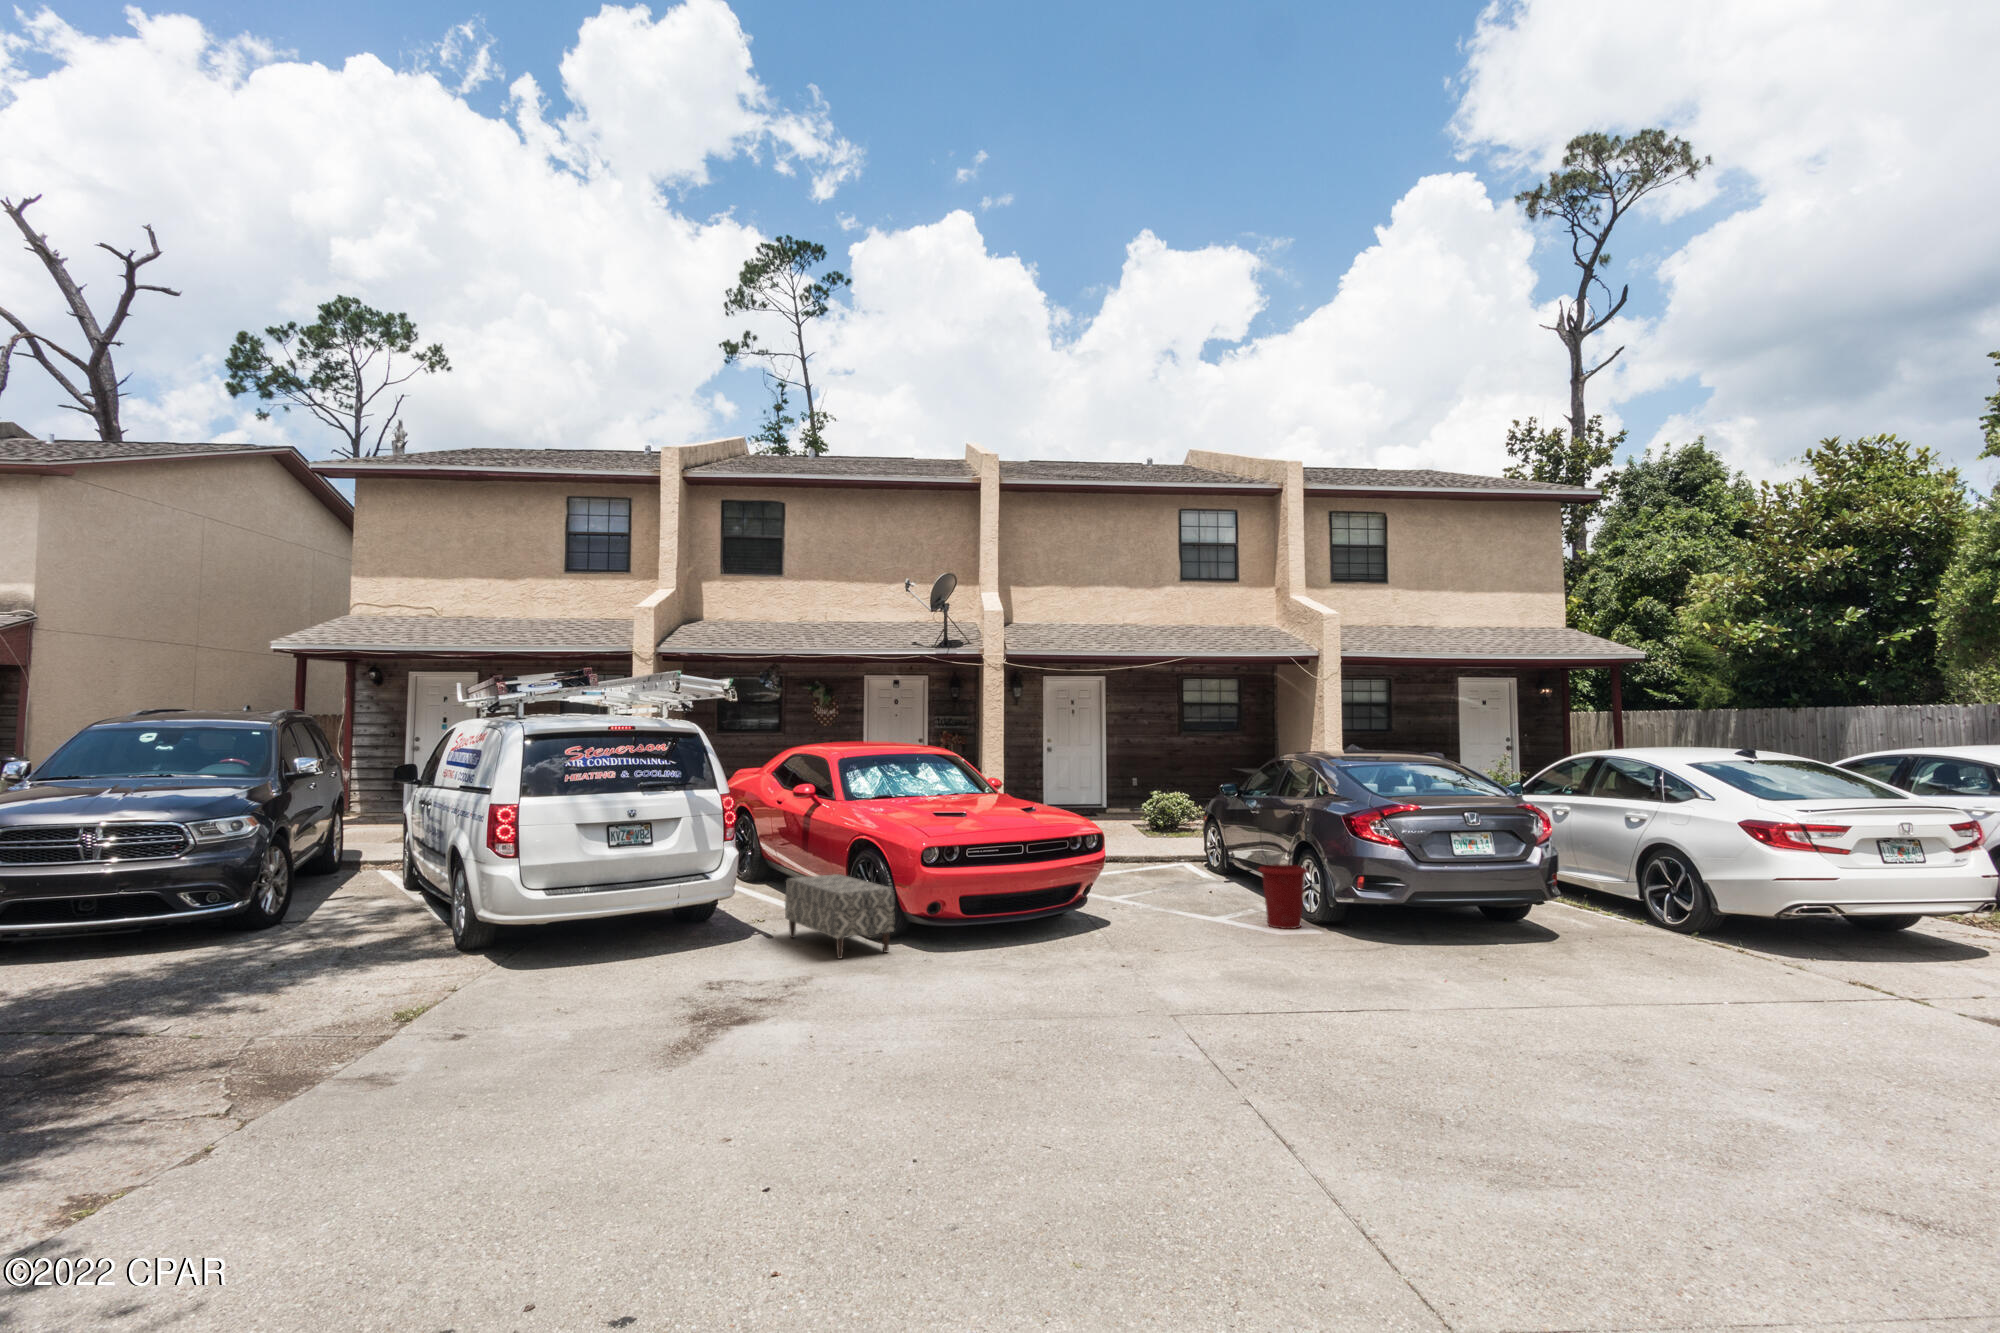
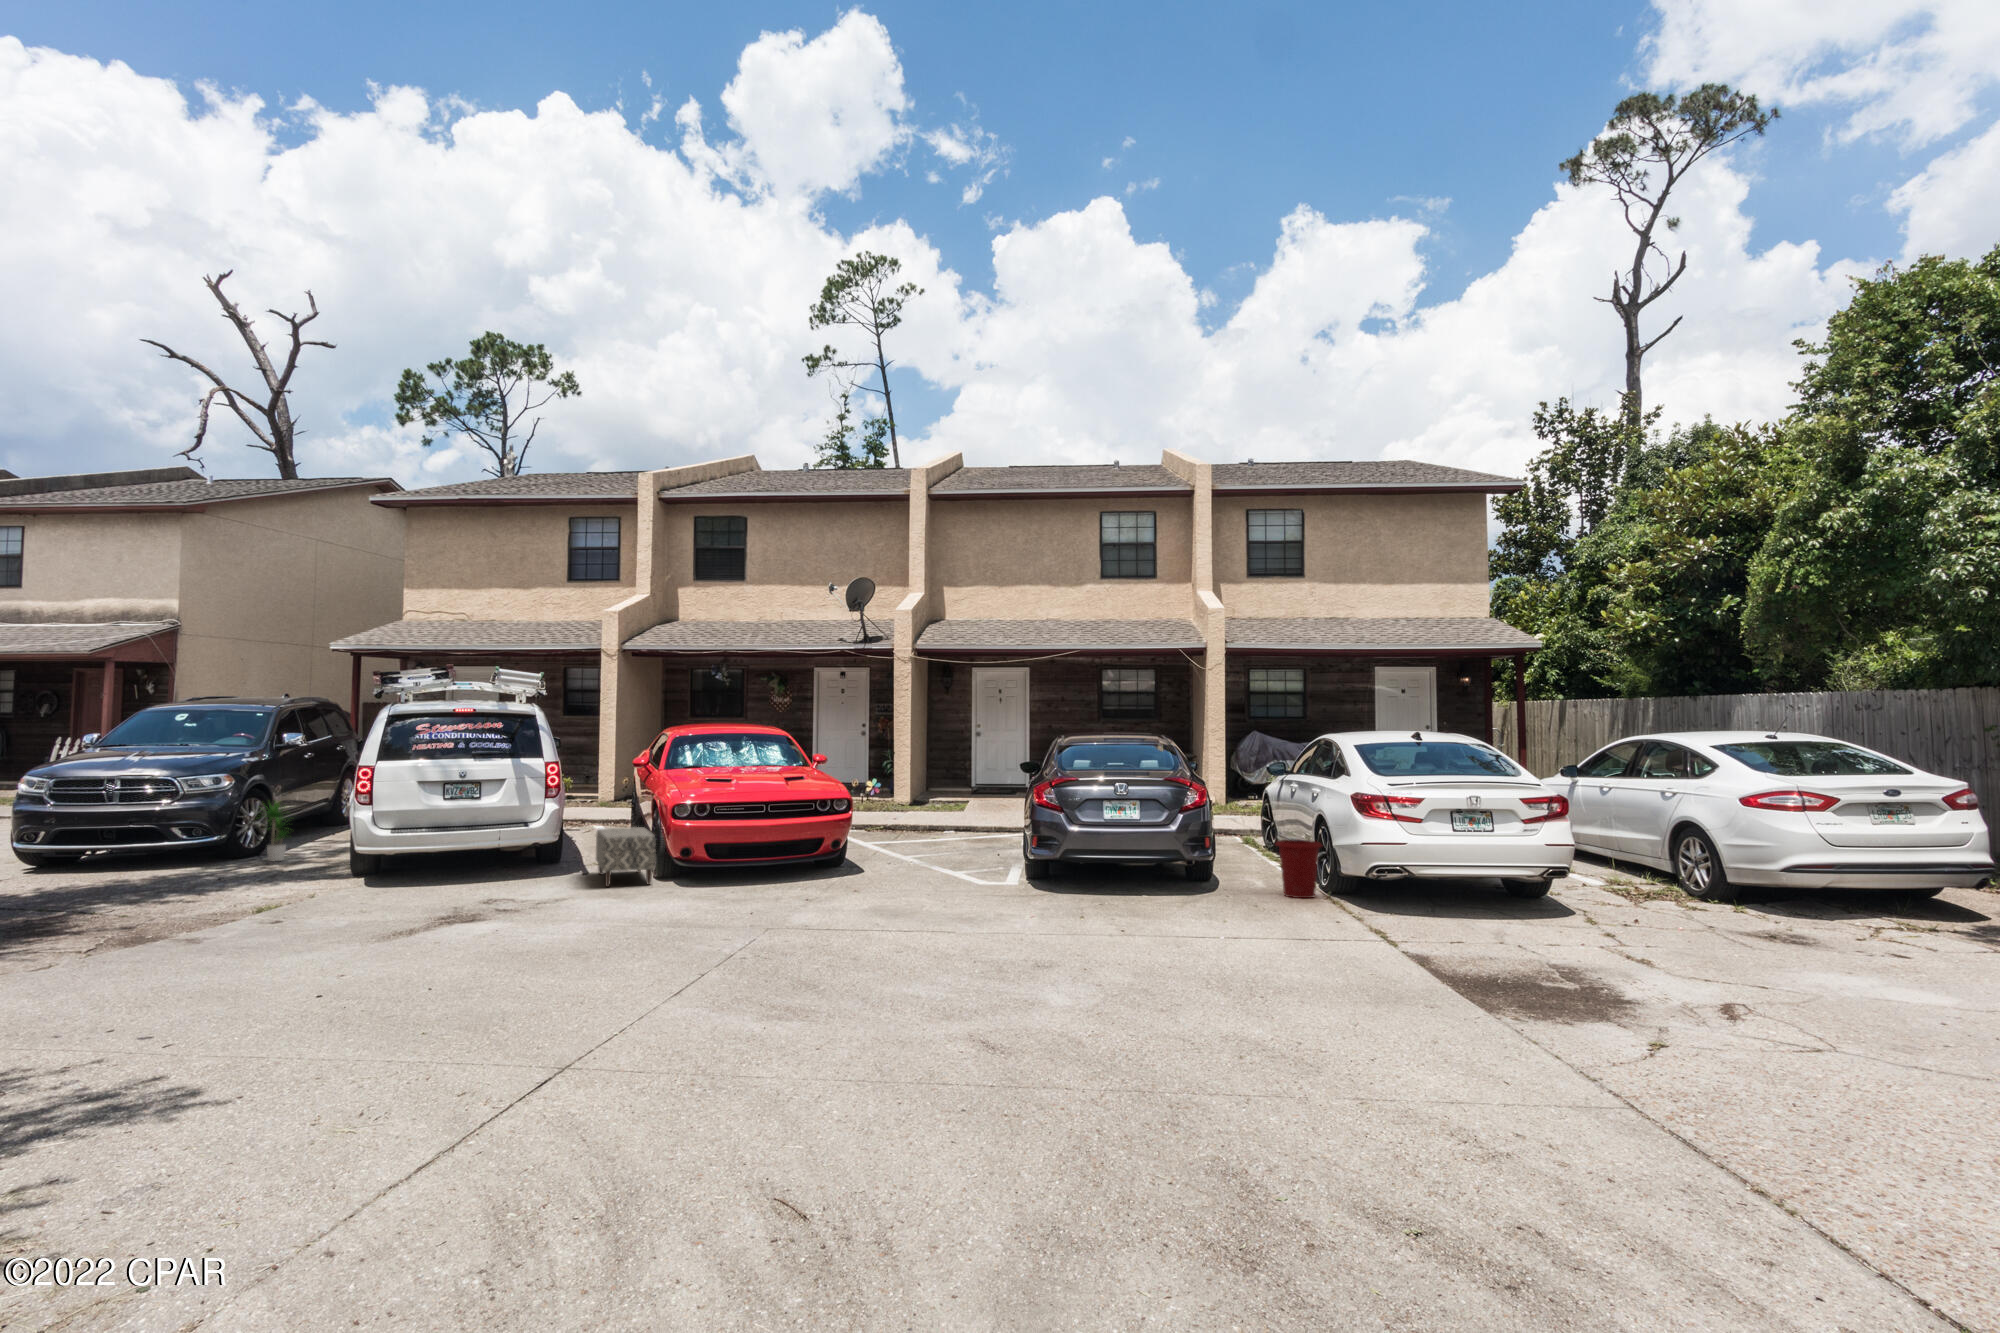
potted plant: none [278,845,340,931] -> present [265,802,289,862]
waste bin: present [1258,864,1309,929] -> present [1276,840,1322,898]

